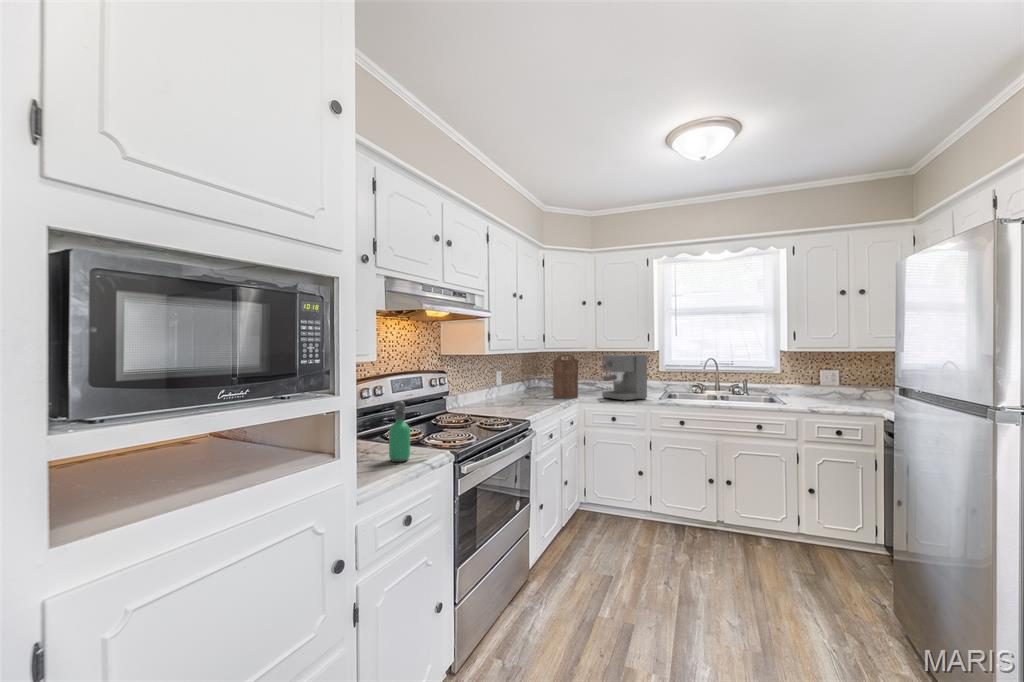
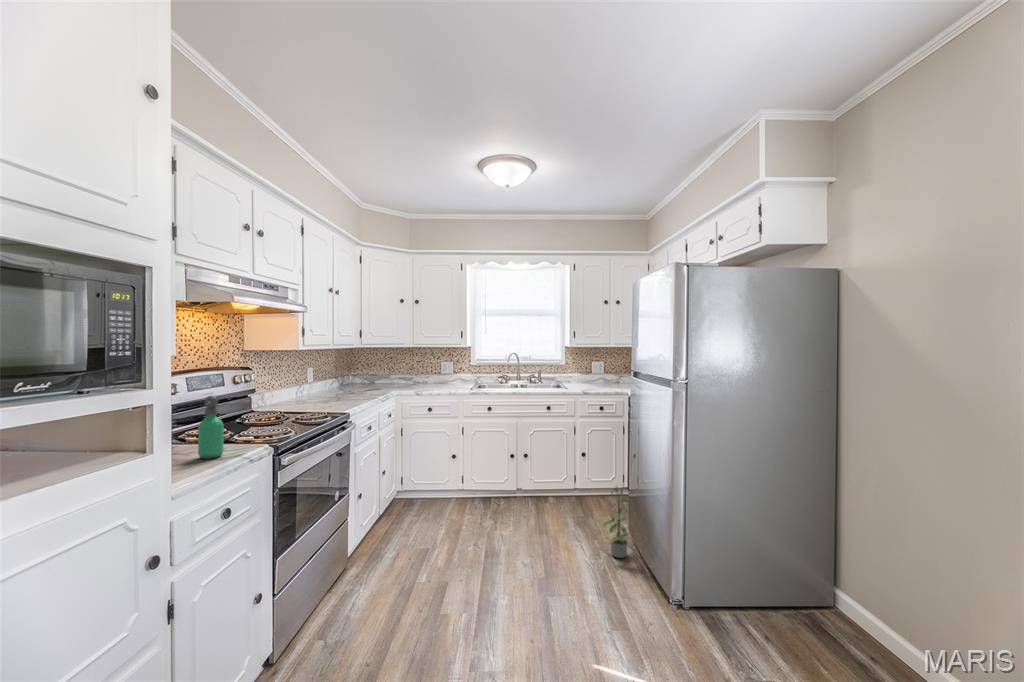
cutting board: present [553,354,578,398] -> none [371,349,396,392]
coffee maker: present [602,354,647,401] -> none [419,349,460,392]
potted plant: none [851,542,899,647] -> present [604,487,628,558]

